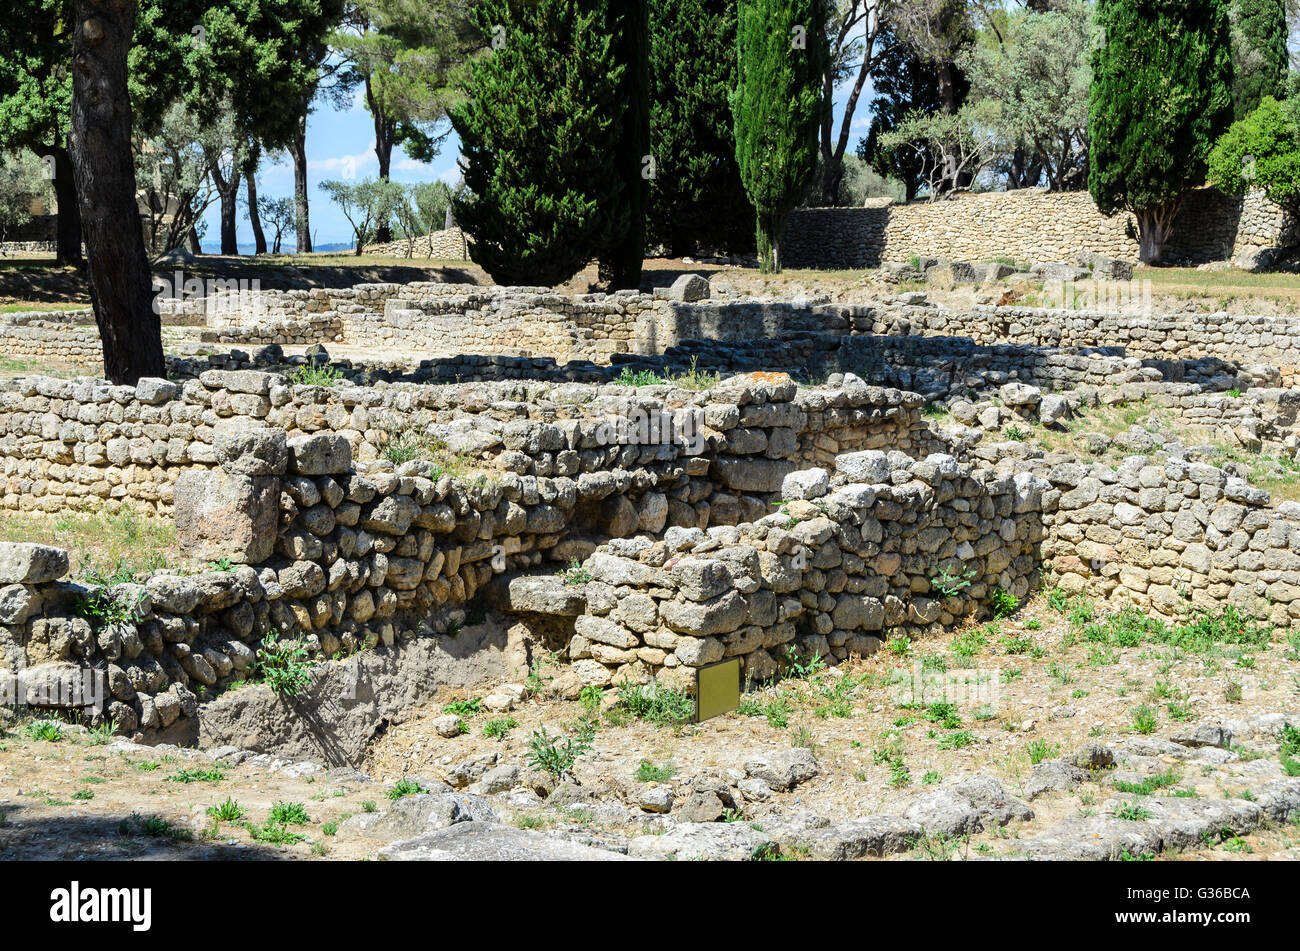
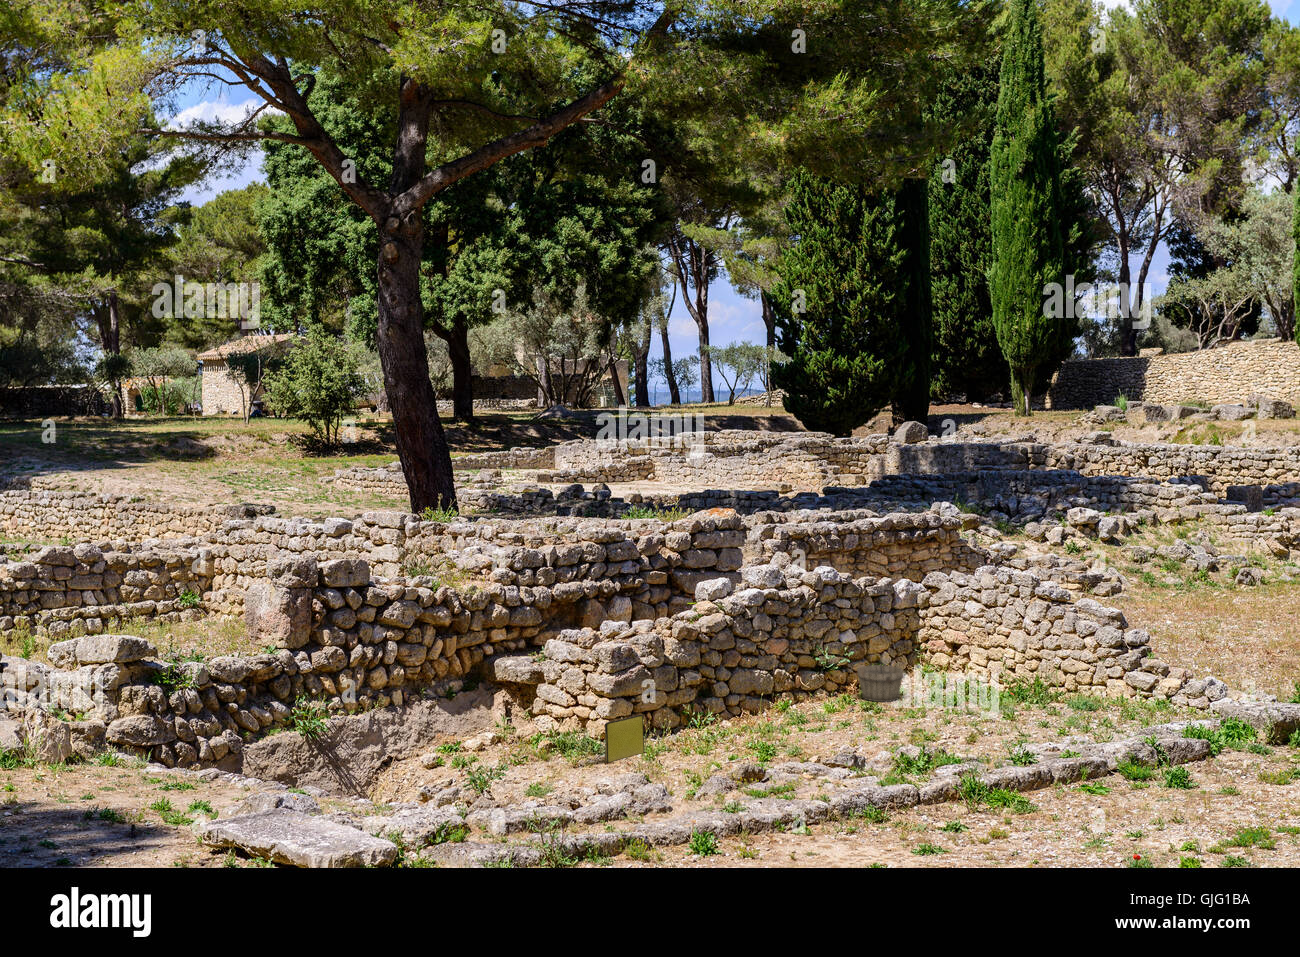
wooden bucket: none [978,580,1041,637] -> present [857,662,903,702]

